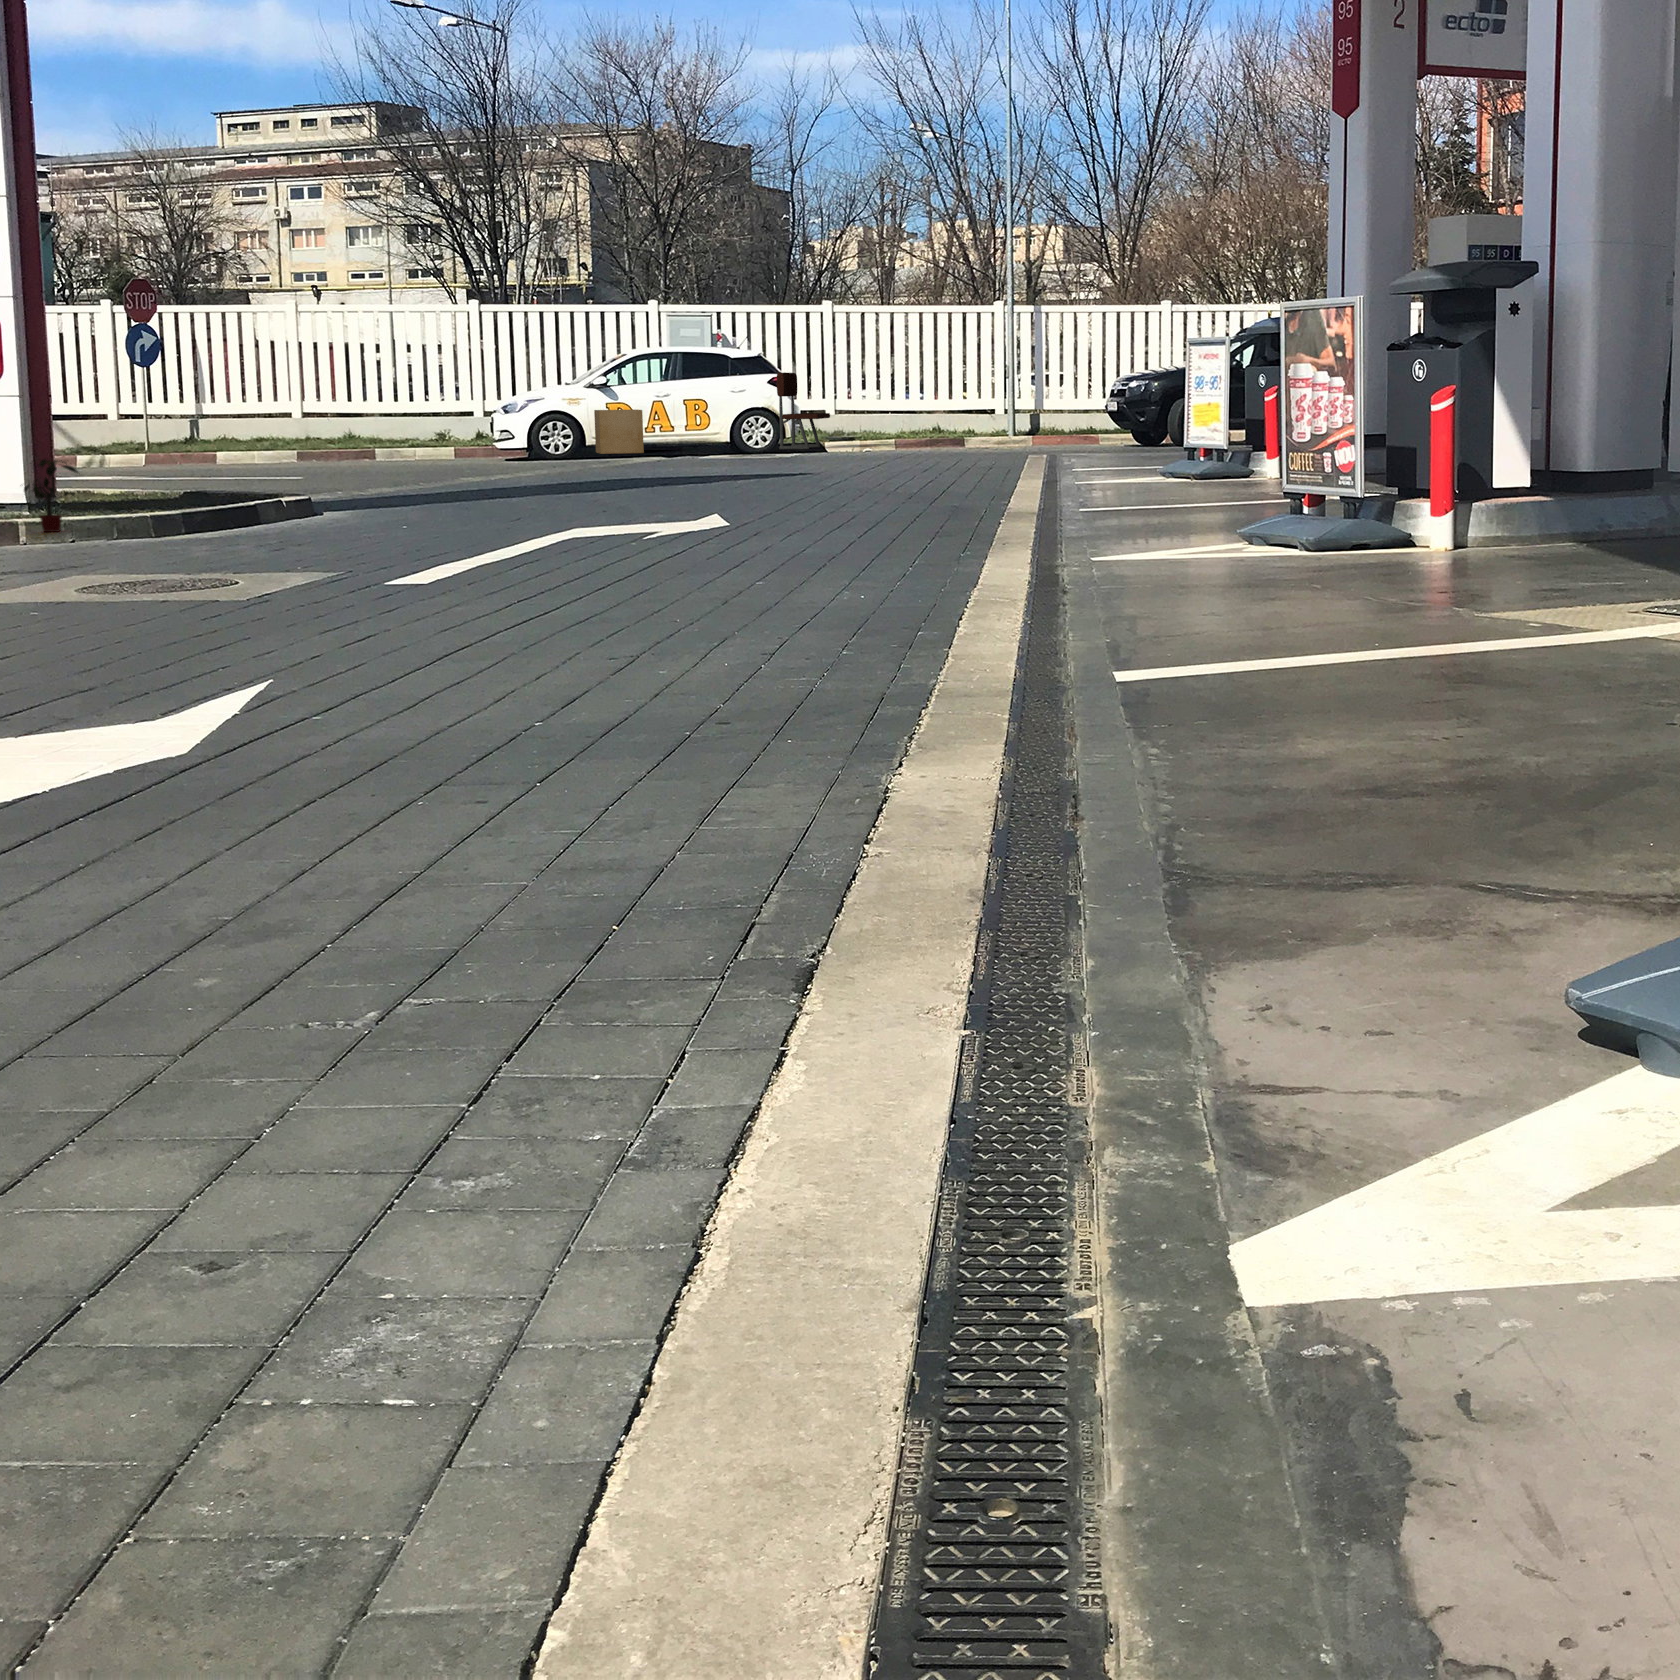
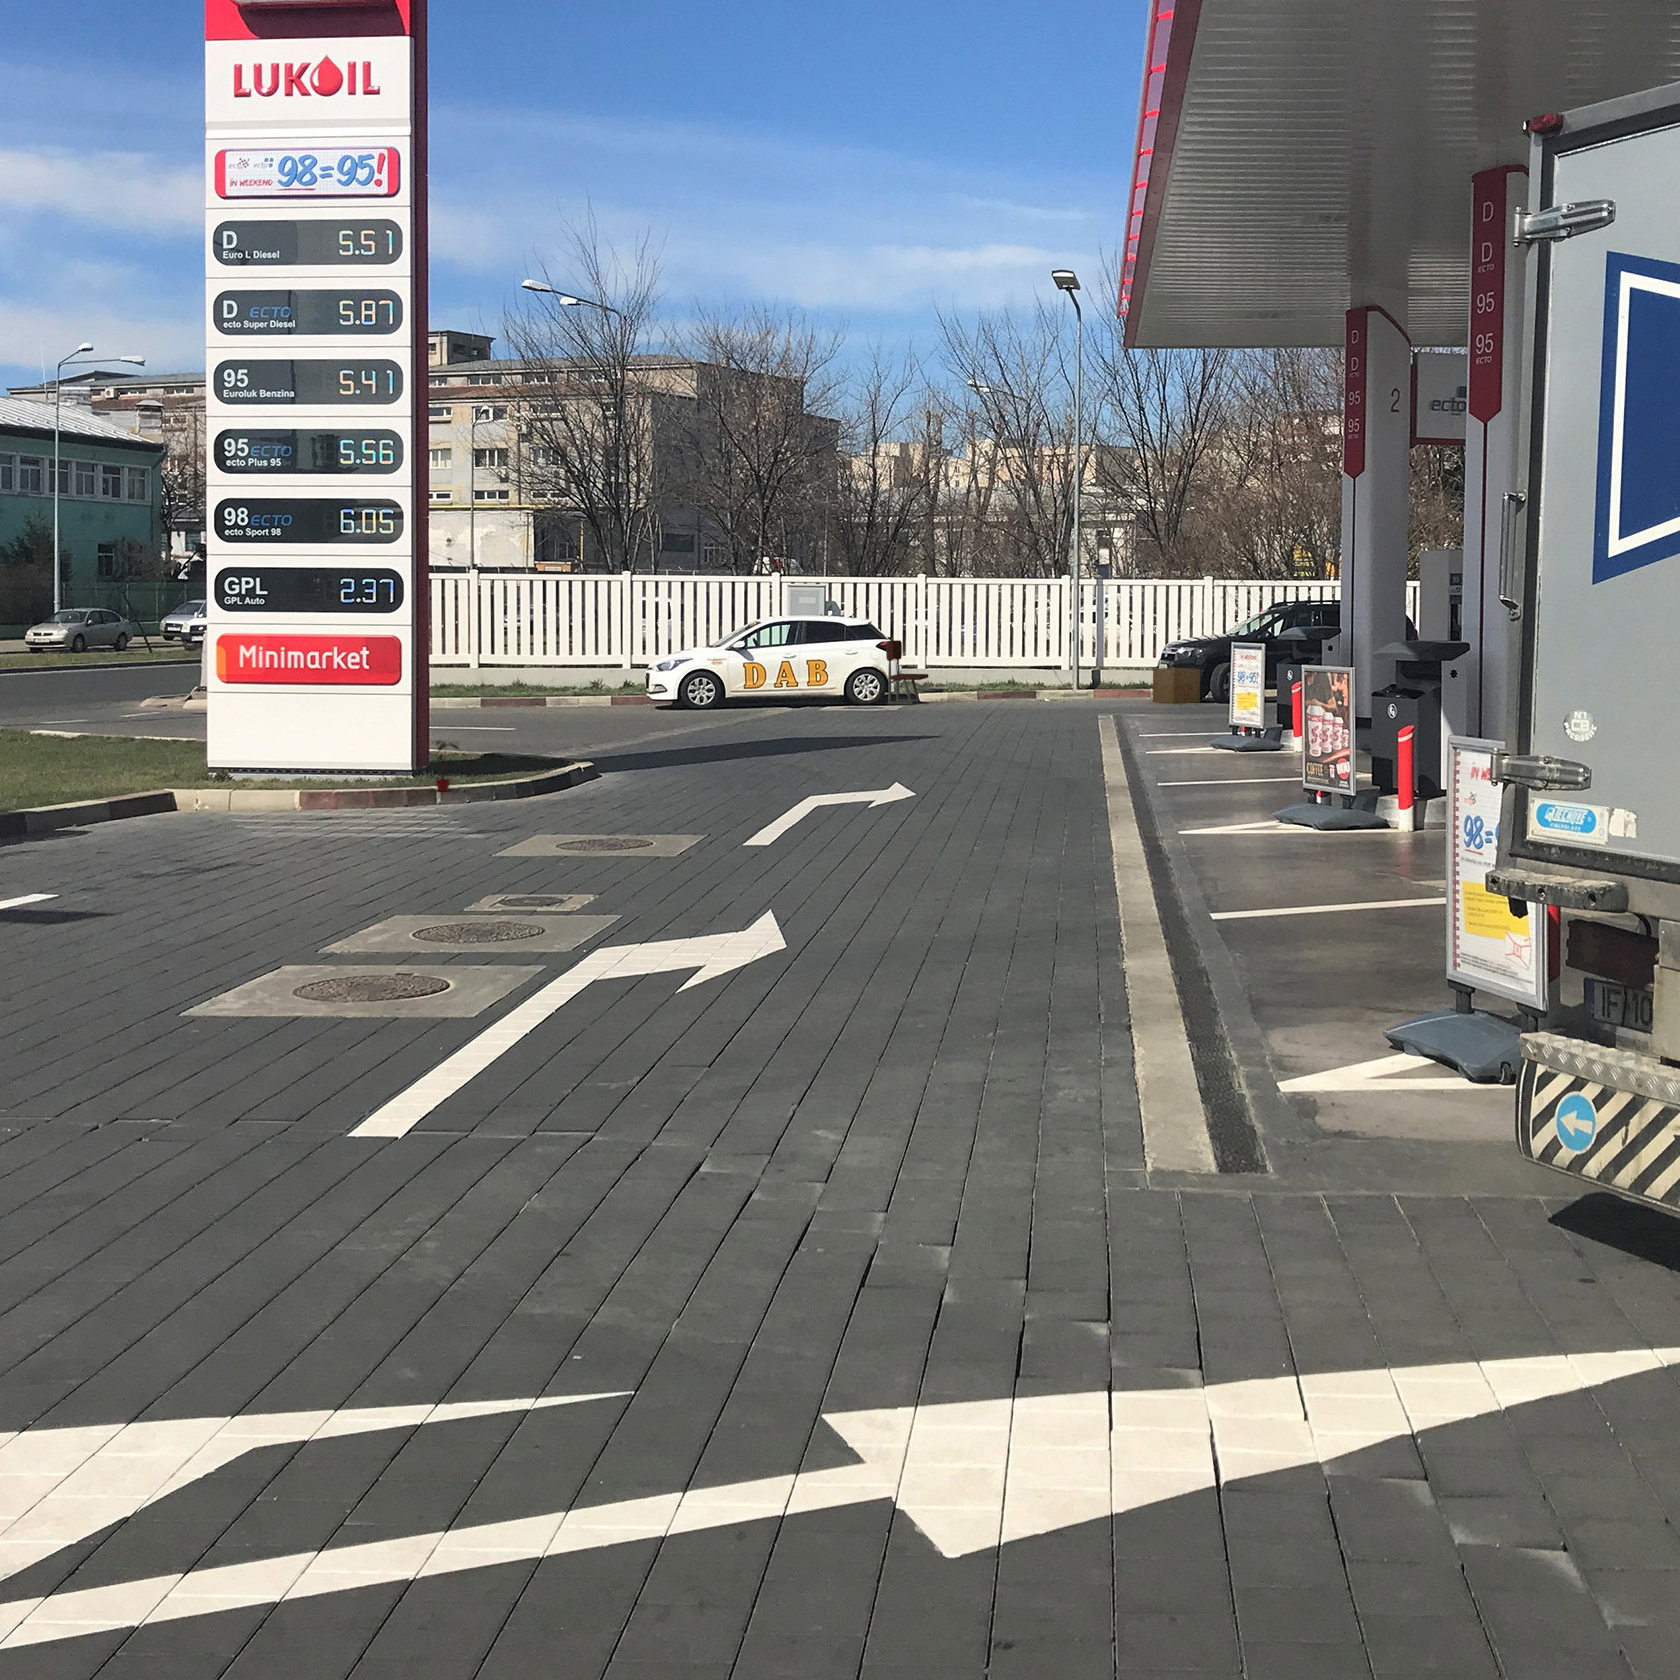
cardboard box: present [594,410,644,454] -> present [1153,668,1200,703]

